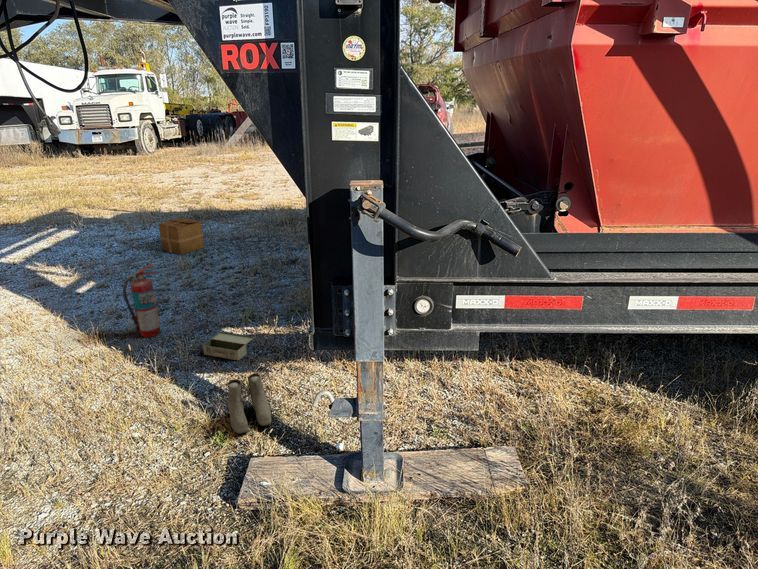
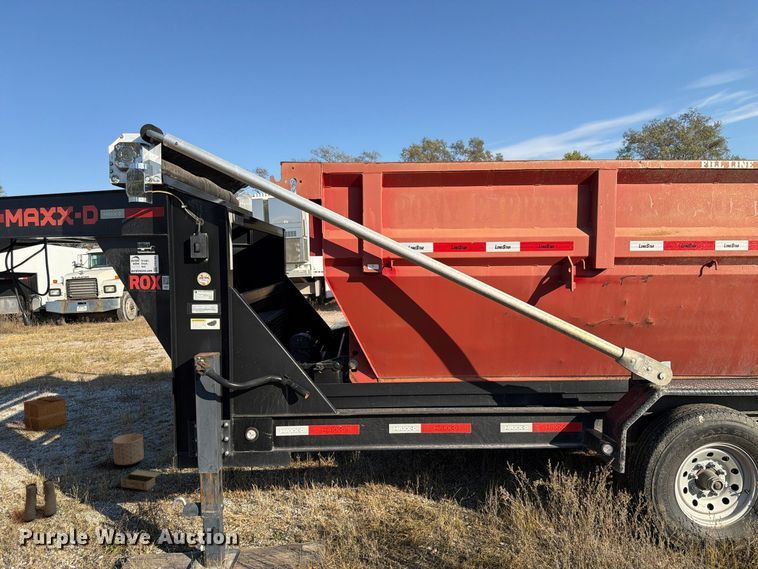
cardboard box: present [159,218,204,255] -> present [24,395,67,431]
fire extinguisher: present [123,265,160,337] -> none [64,415,95,475]
planter: none [182,287,221,326] -> present [113,434,144,466]
boots: present [227,374,272,434] -> present [24,479,57,521]

